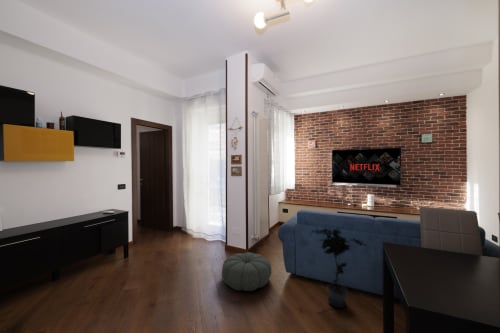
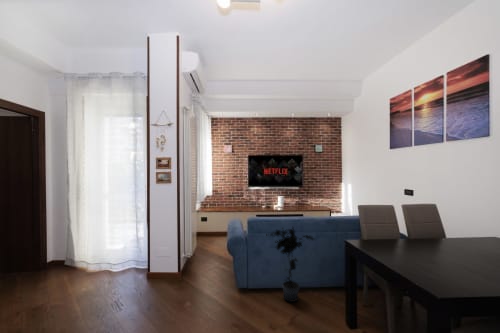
pouf: present [222,252,271,291] -> none [165,270,224,318]

